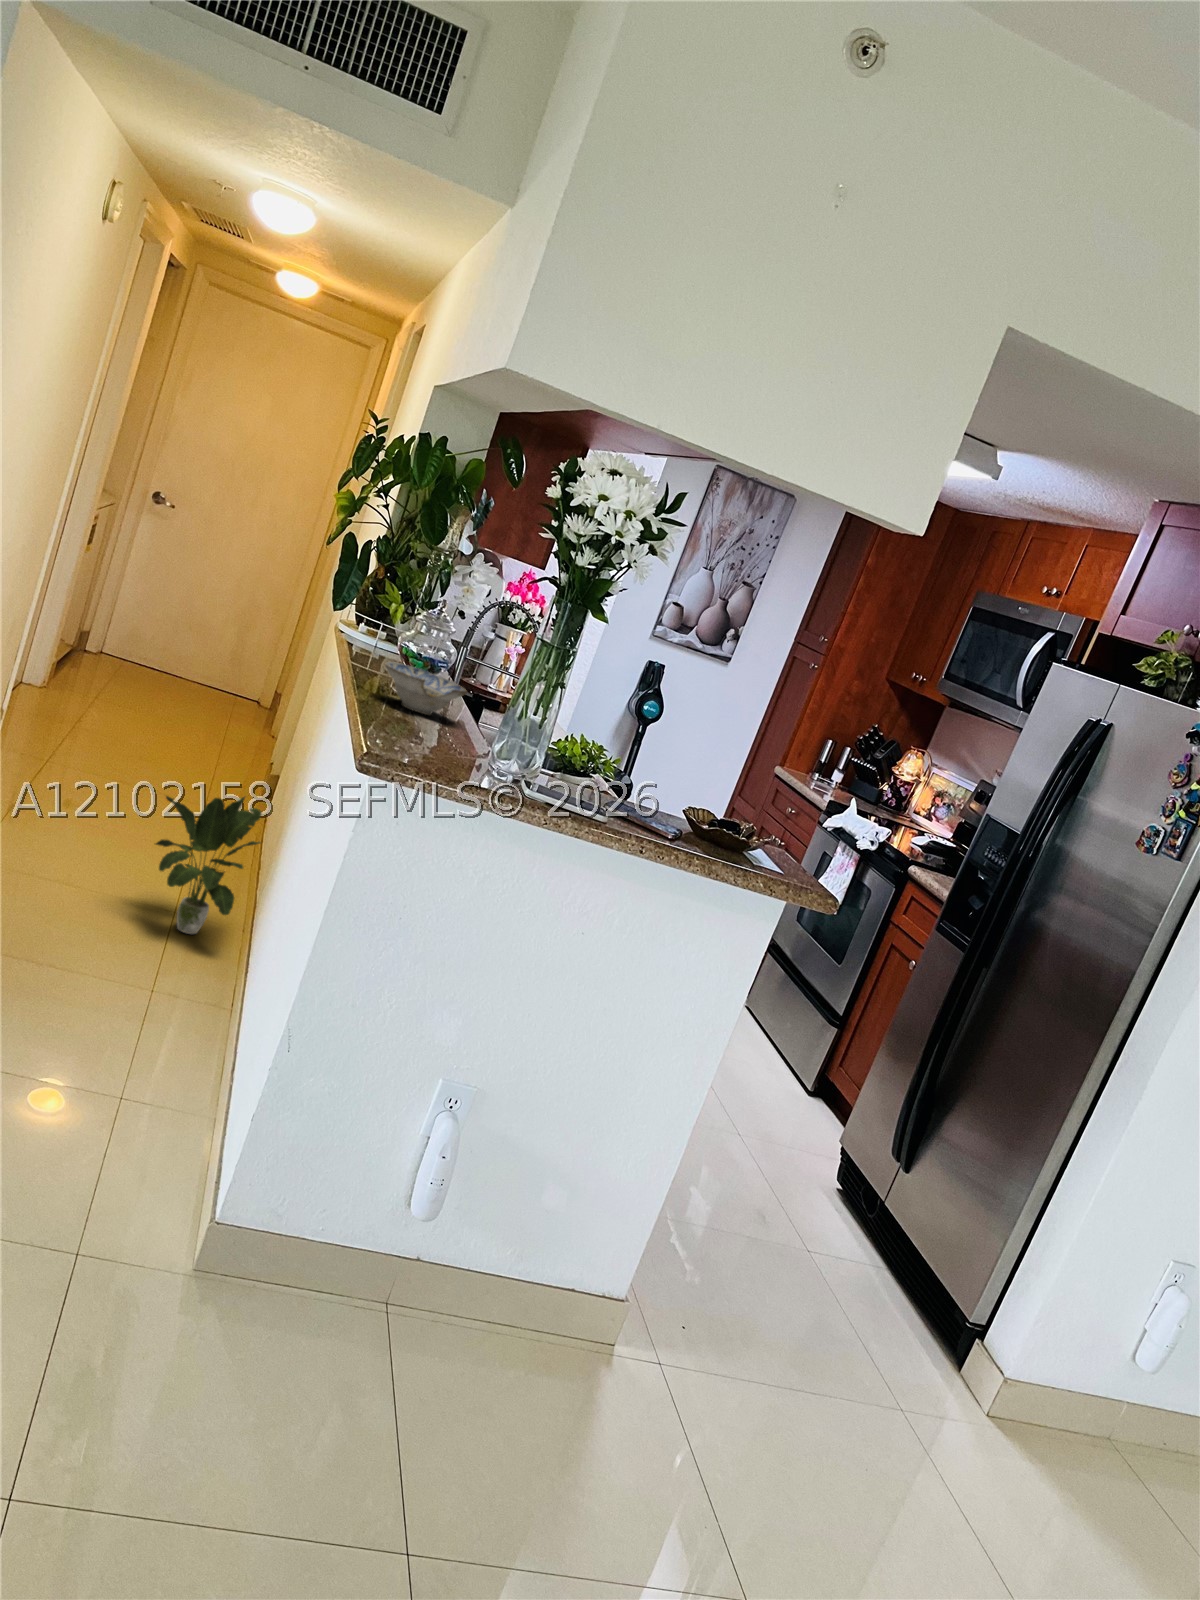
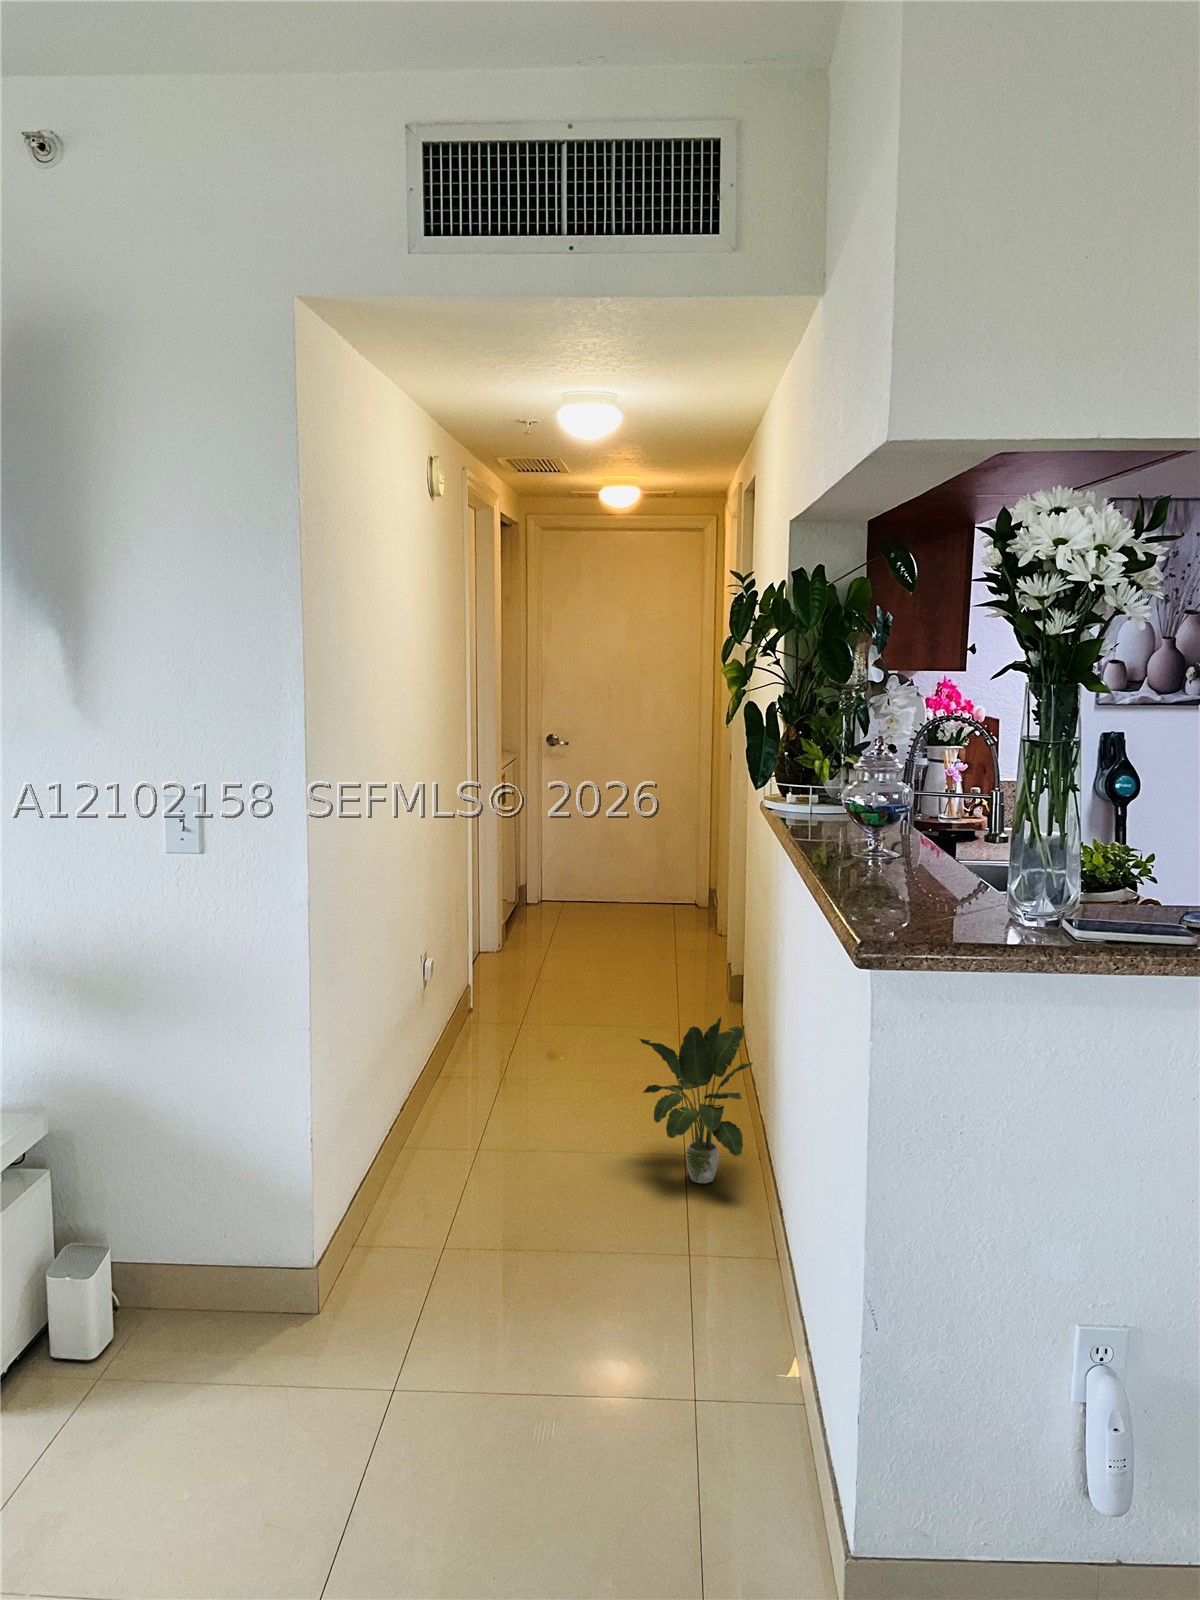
ceramic bowl: present [385,662,467,715] -> none [838,825,945,877]

